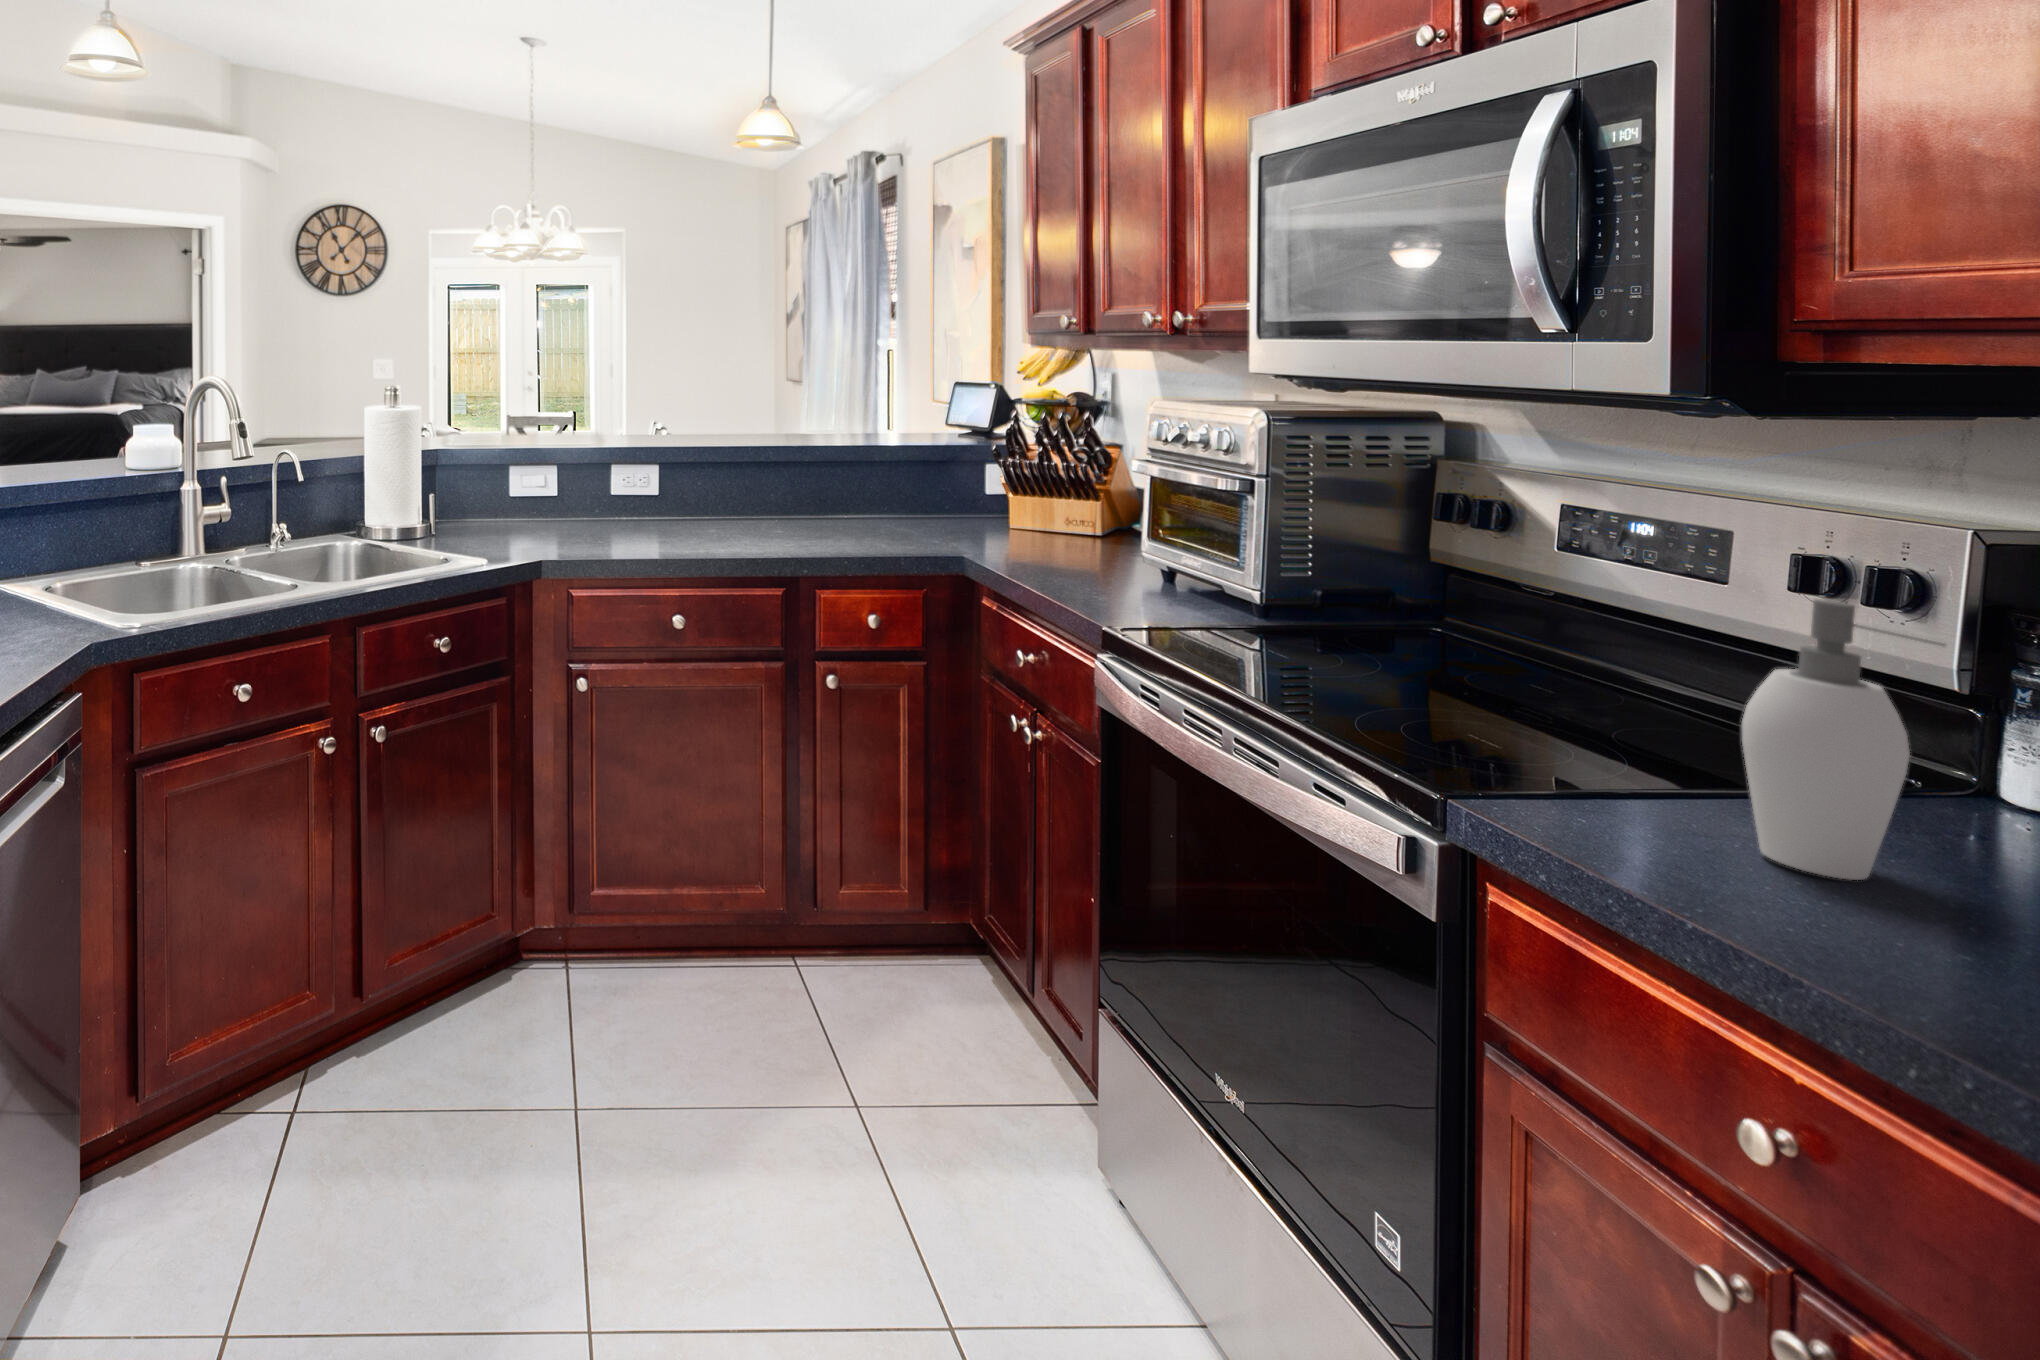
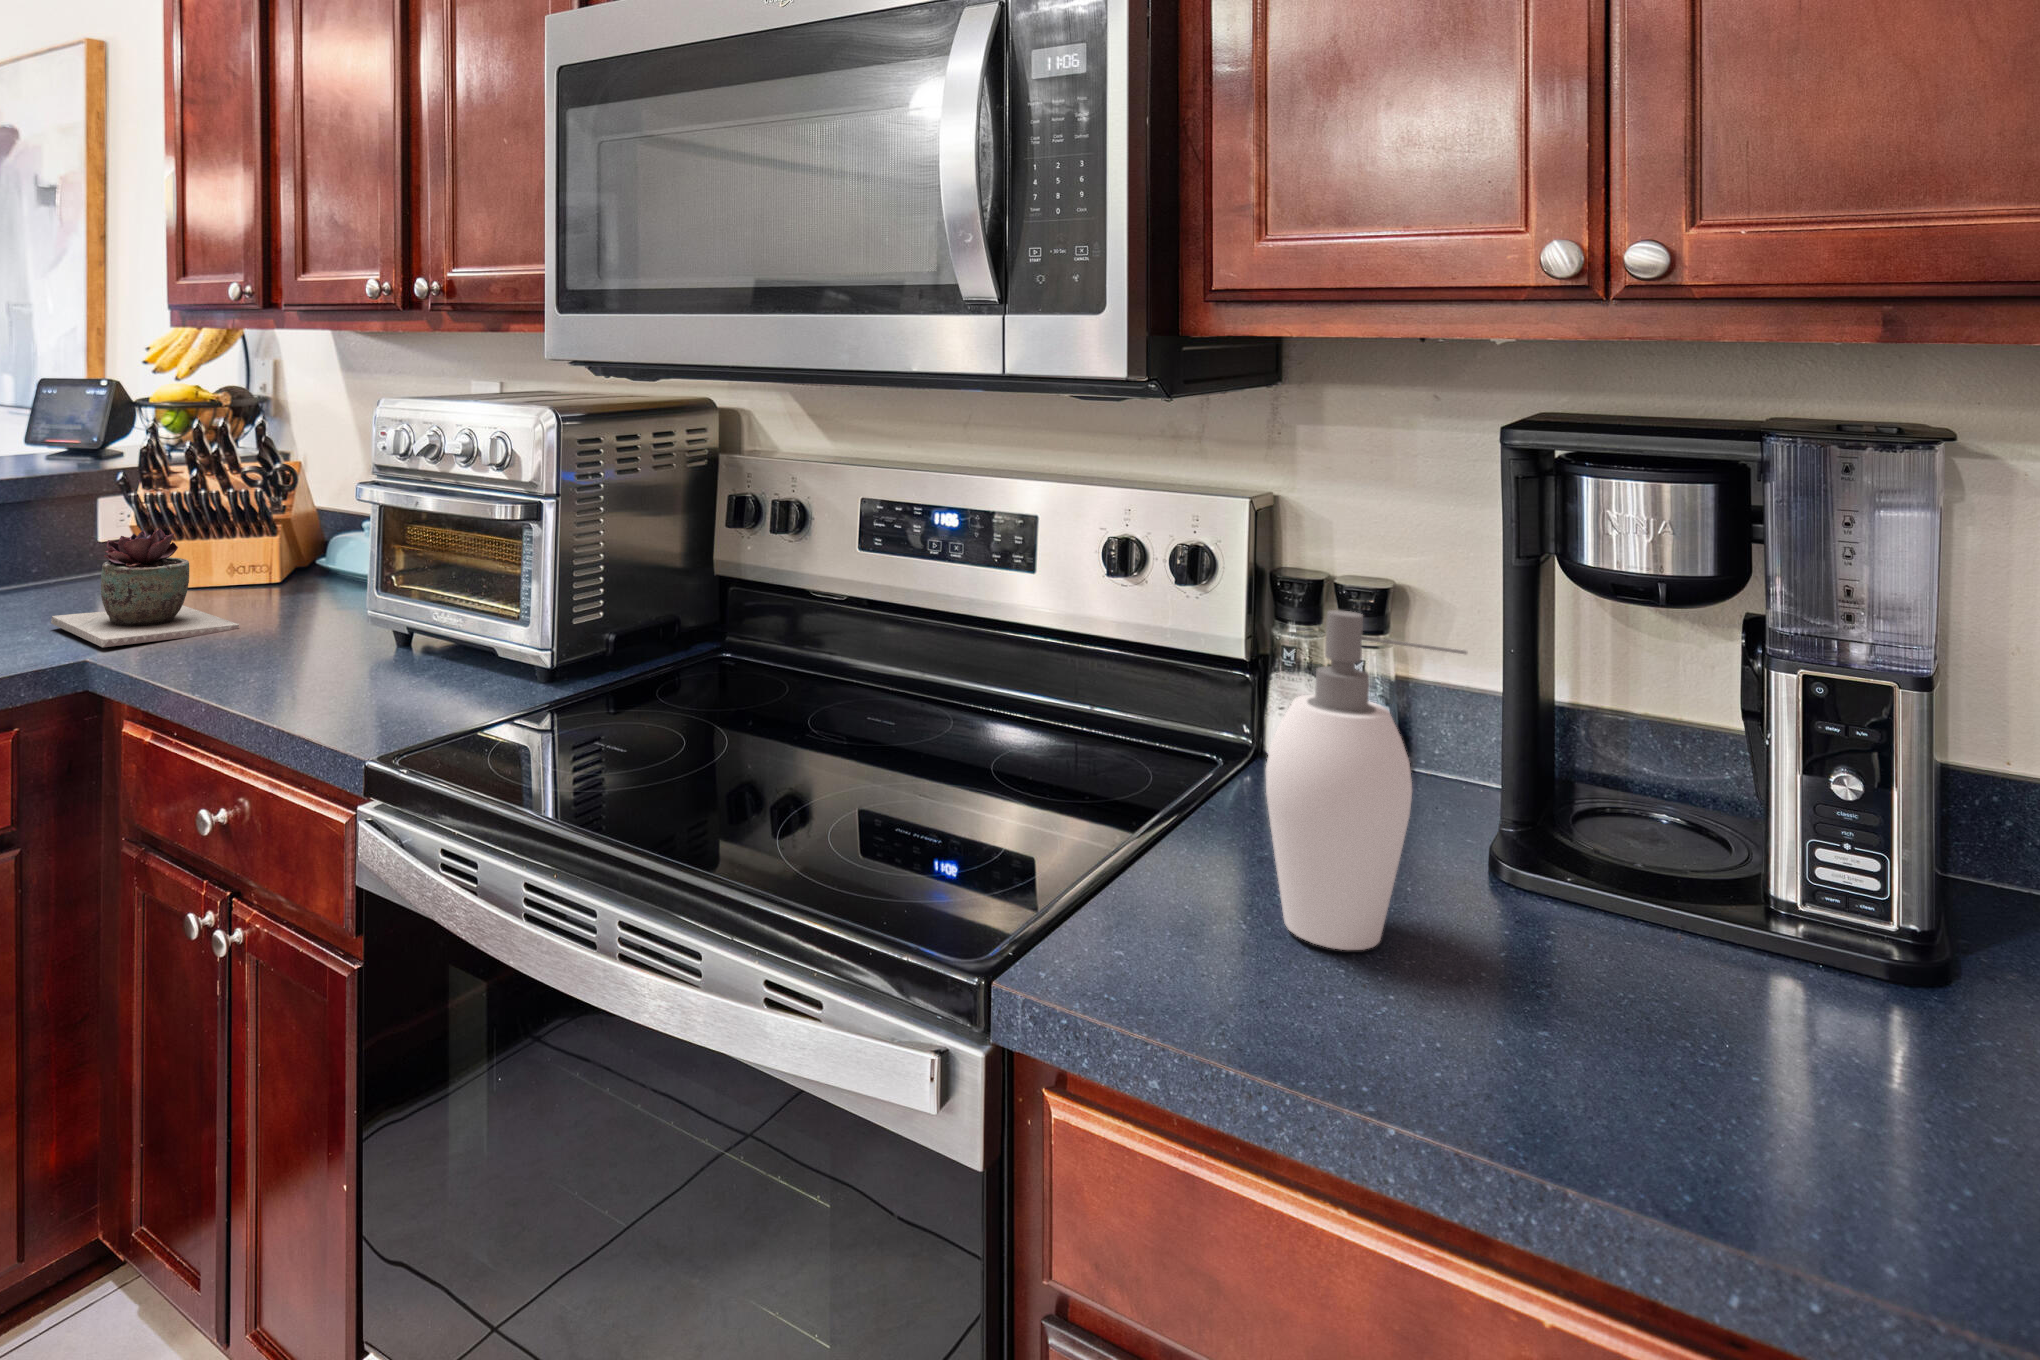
succulent plant: none [955,485,1064,559] -> present [51,529,239,647]

